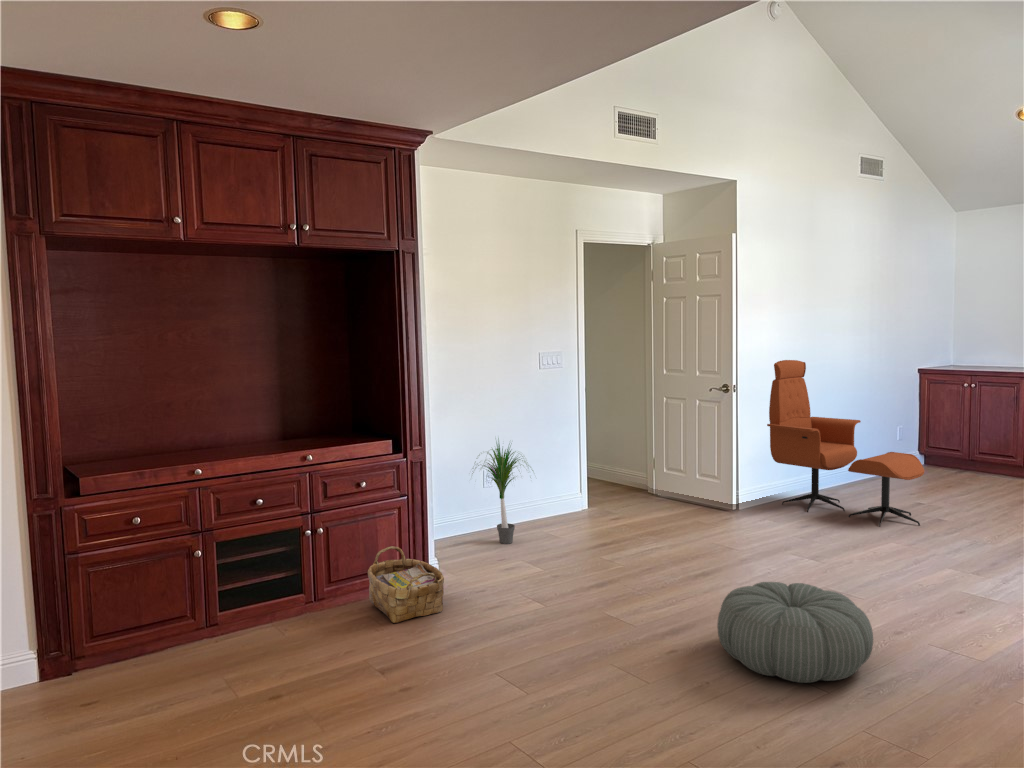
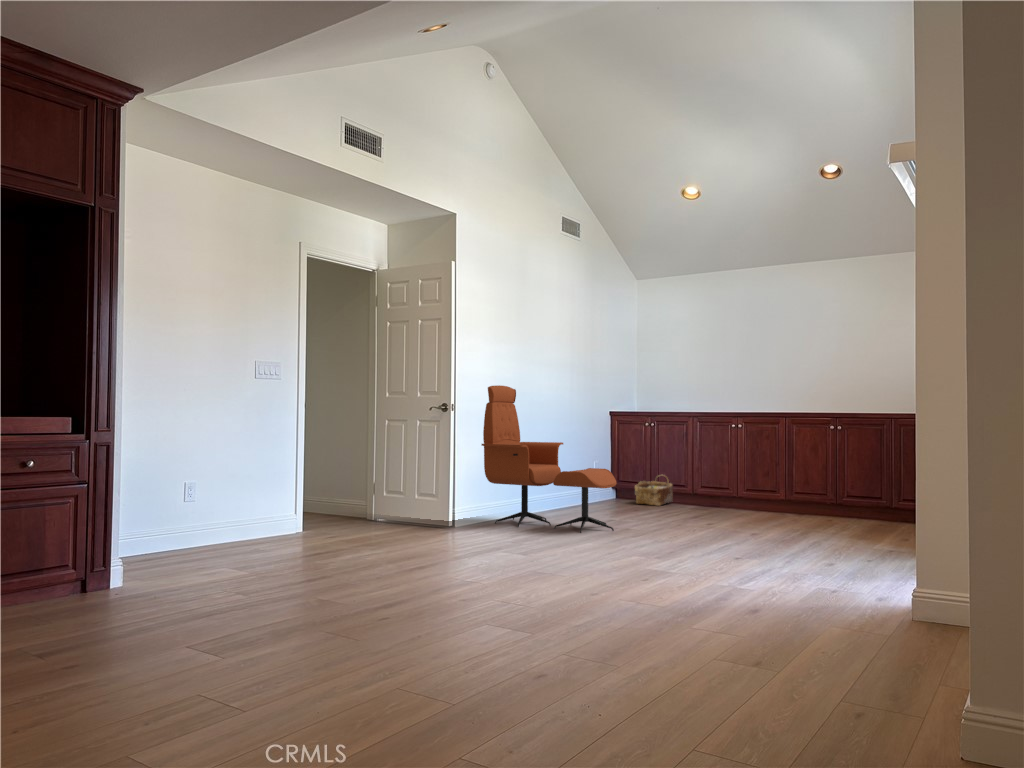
potted plant: present [478,443,525,544] -> none [162,437,246,558]
woven basket: present [368,546,444,623] -> present [634,475,673,506]
pouf: present [717,582,873,683] -> none [433,542,575,623]

